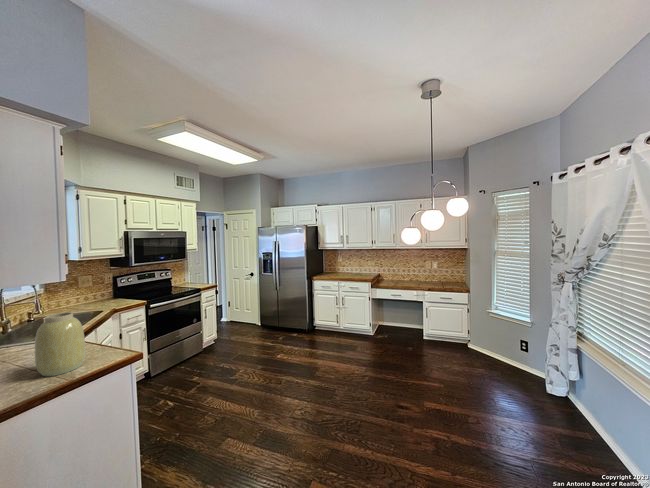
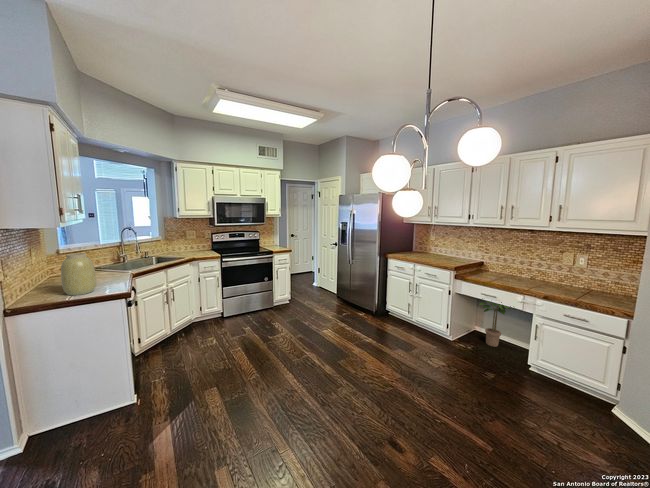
potted plant: none [384,295,410,332] -> present [479,300,514,347]

